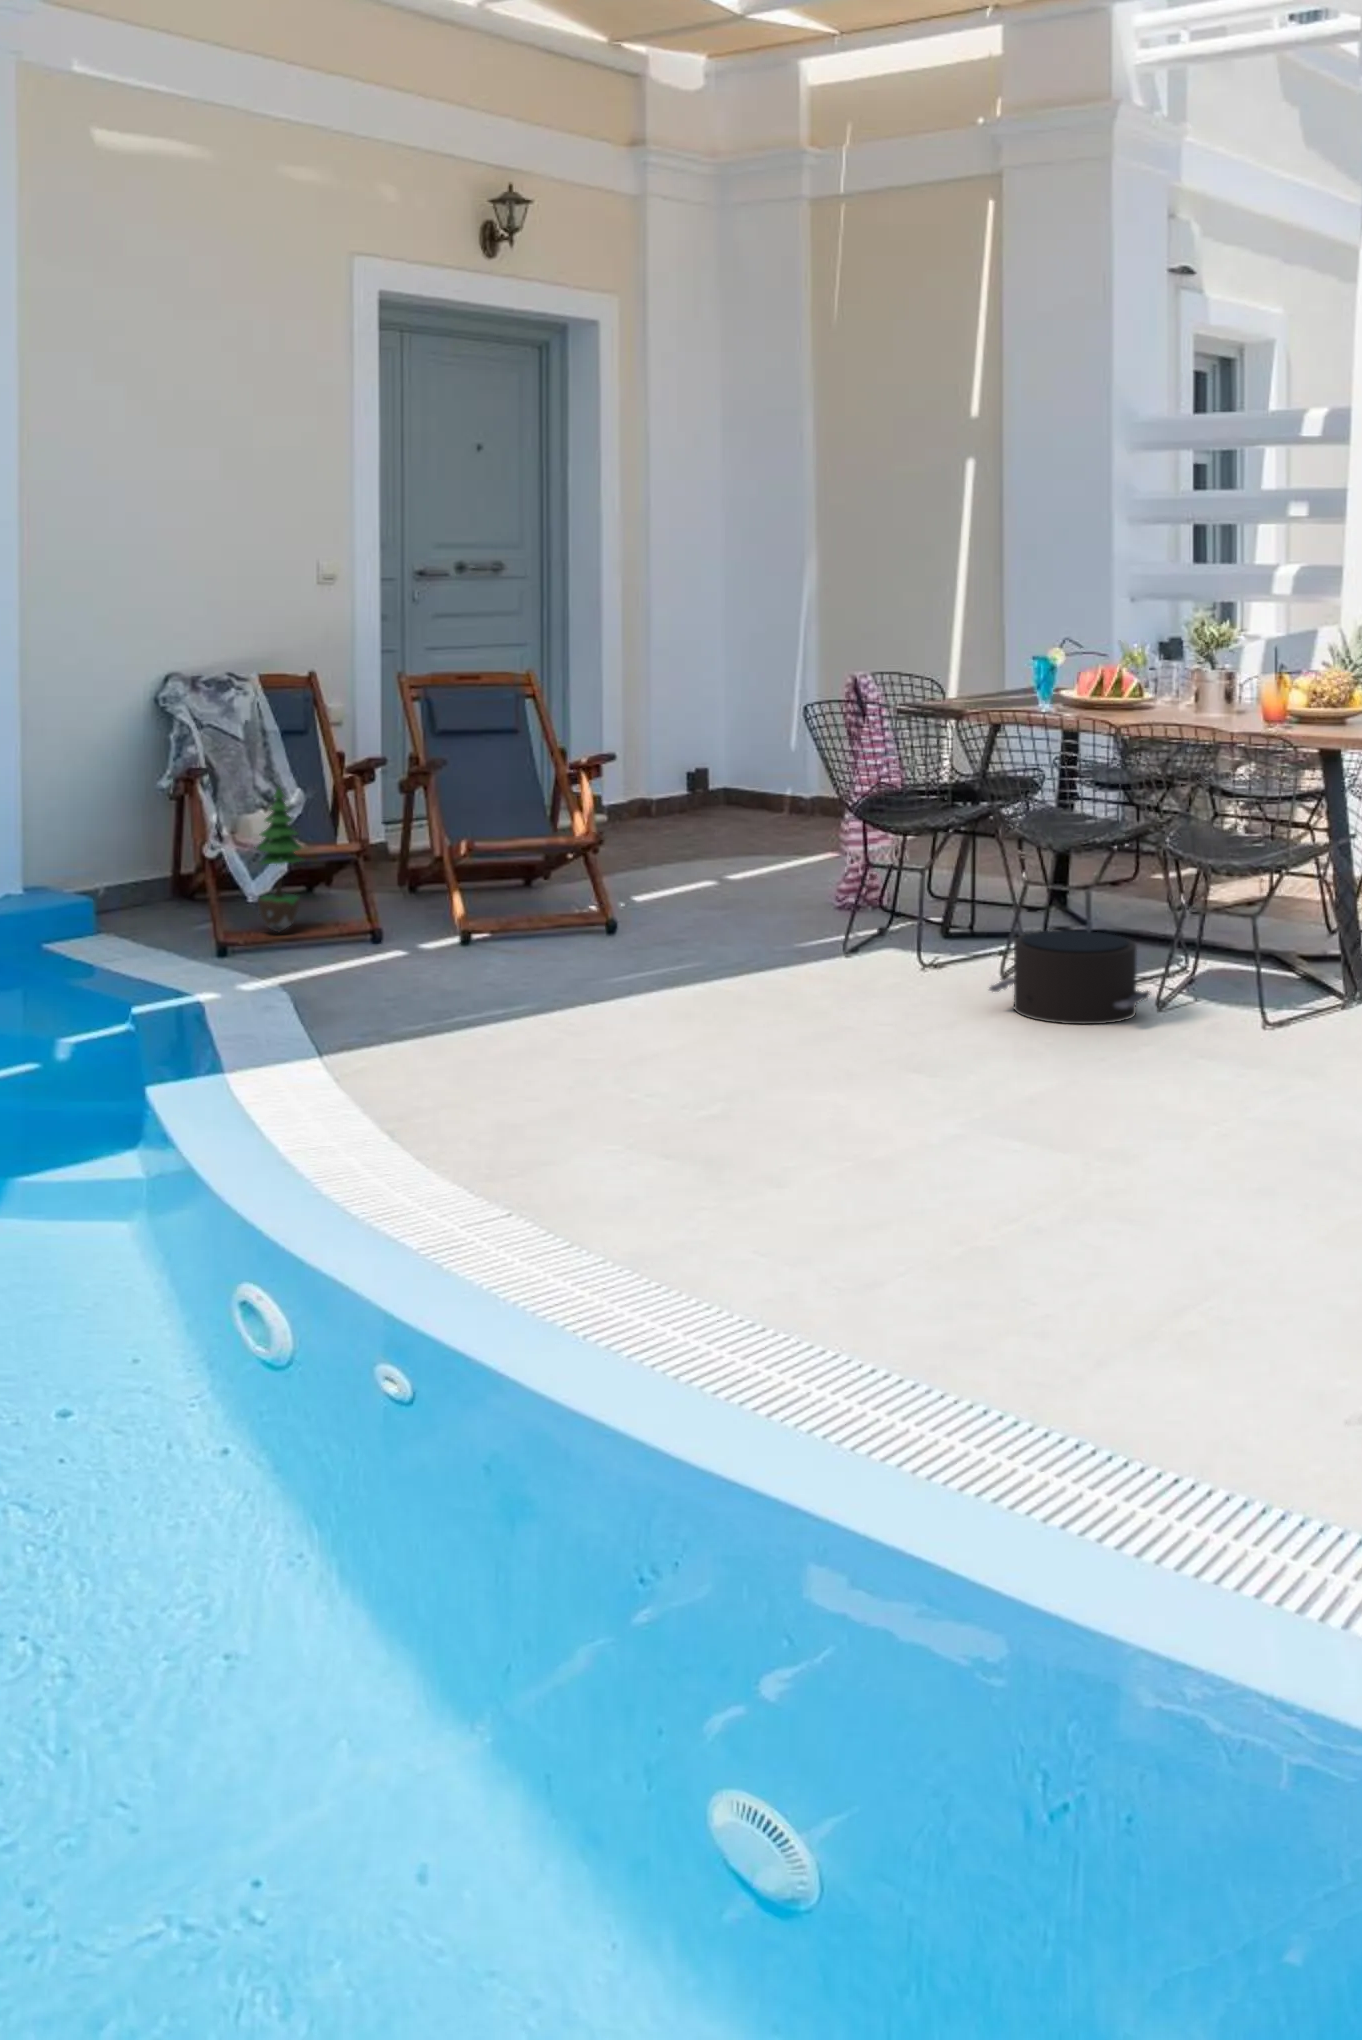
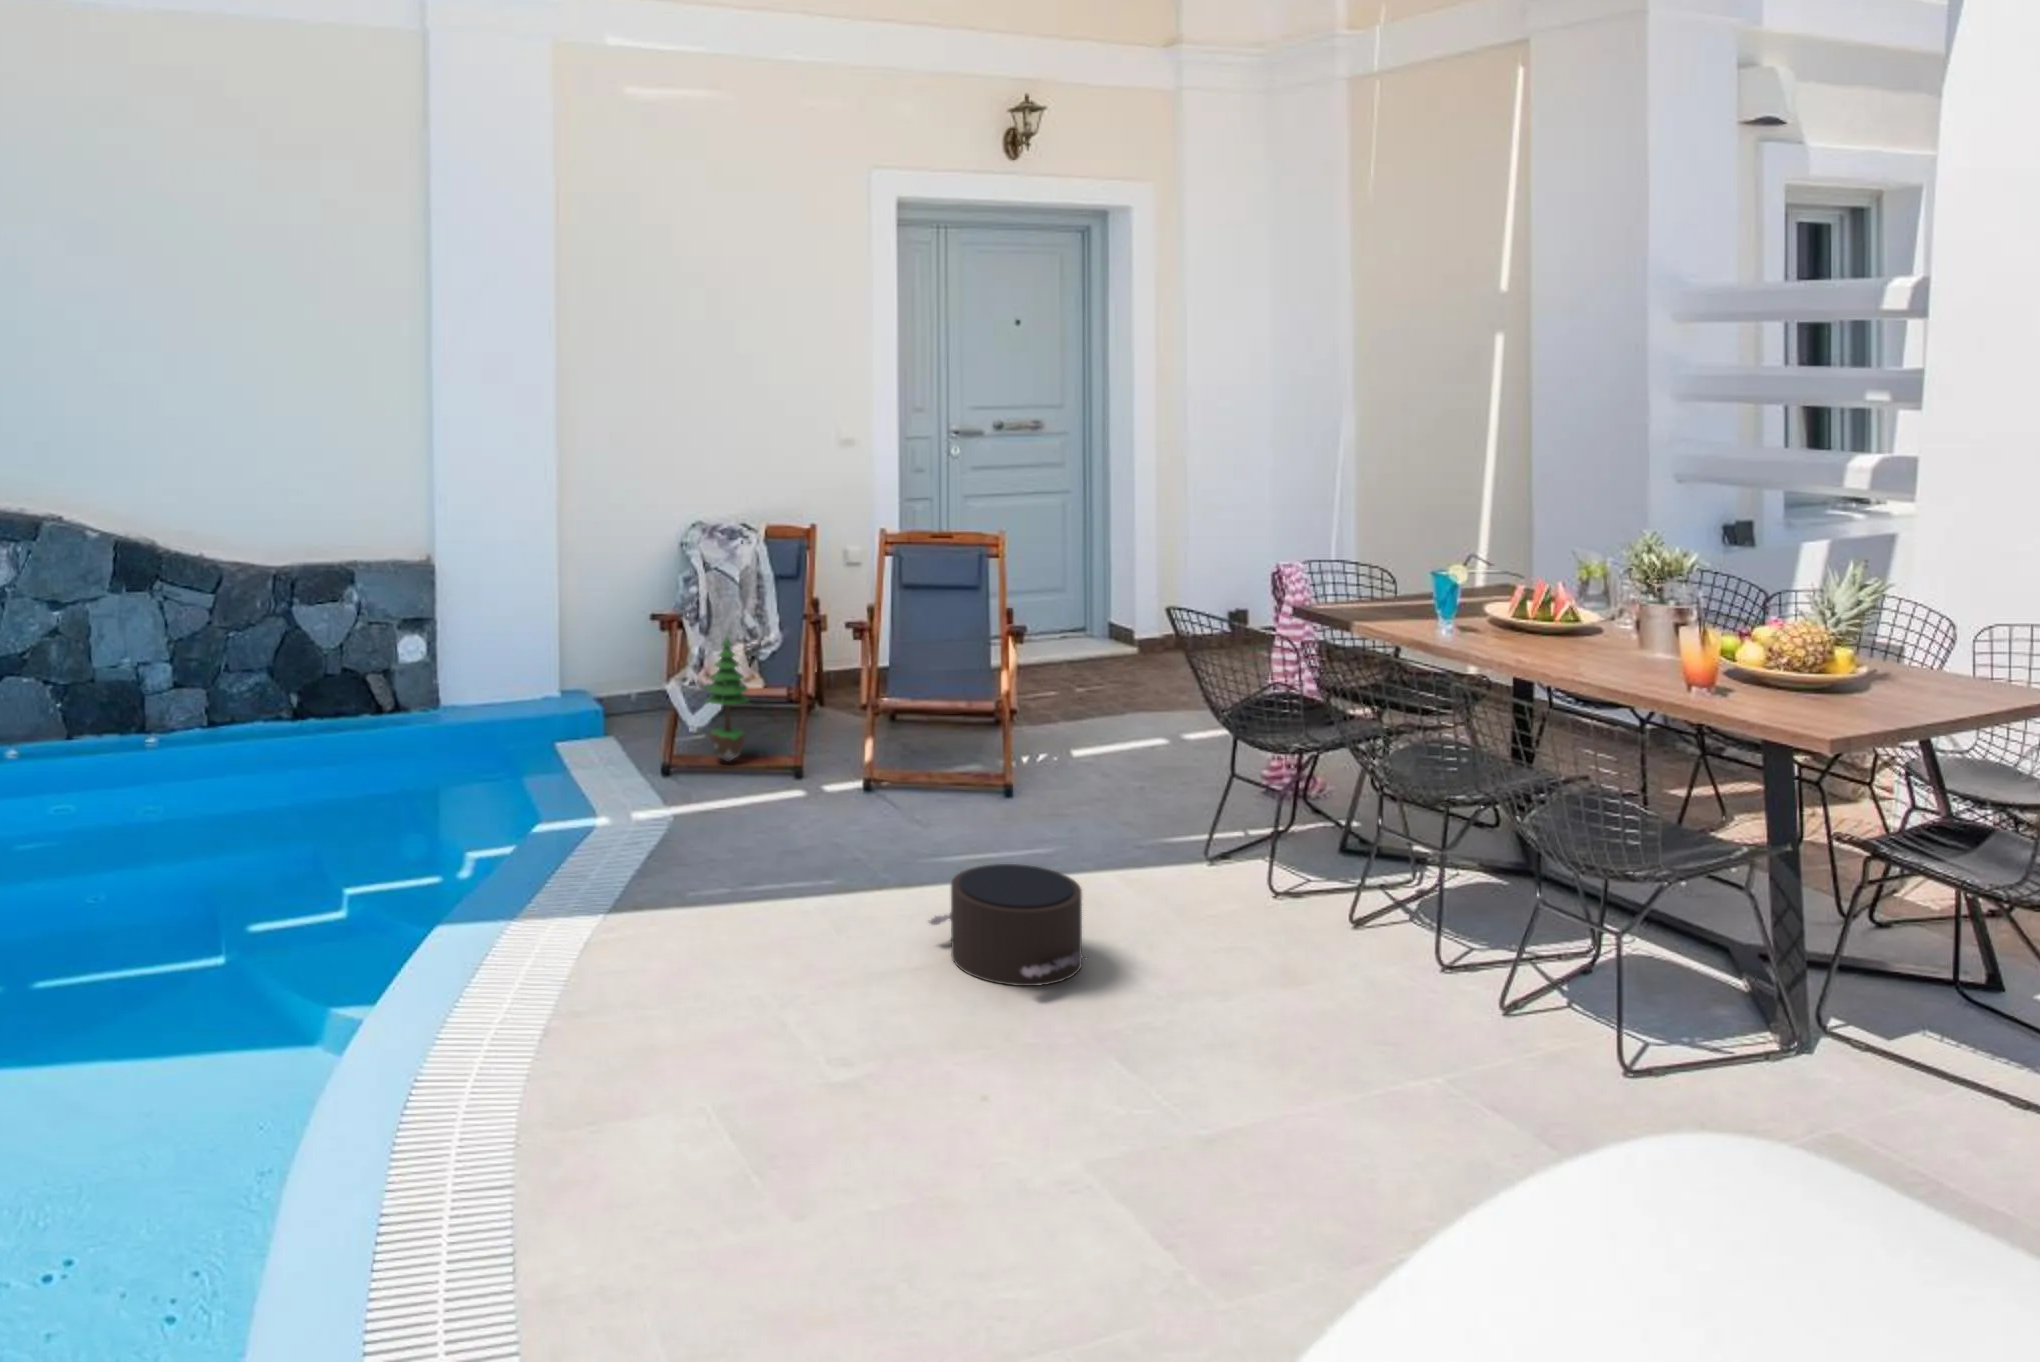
pouf: present [989,930,1150,1024] -> present [929,864,1083,986]

